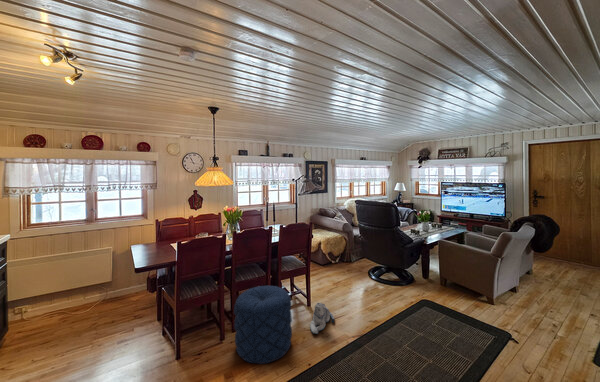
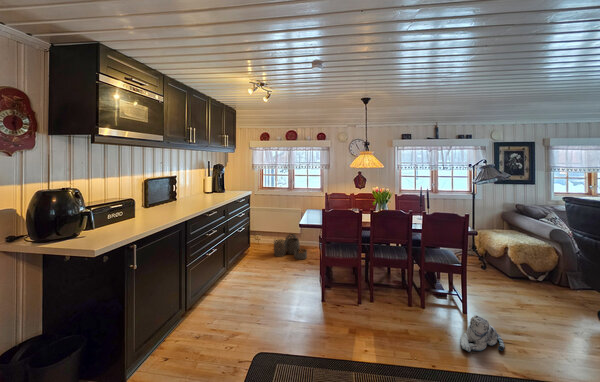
woven basket: none [68,285,134,329] -> present [274,234,307,259]
pouf: present [234,286,292,364] -> none [367,269,433,352]

